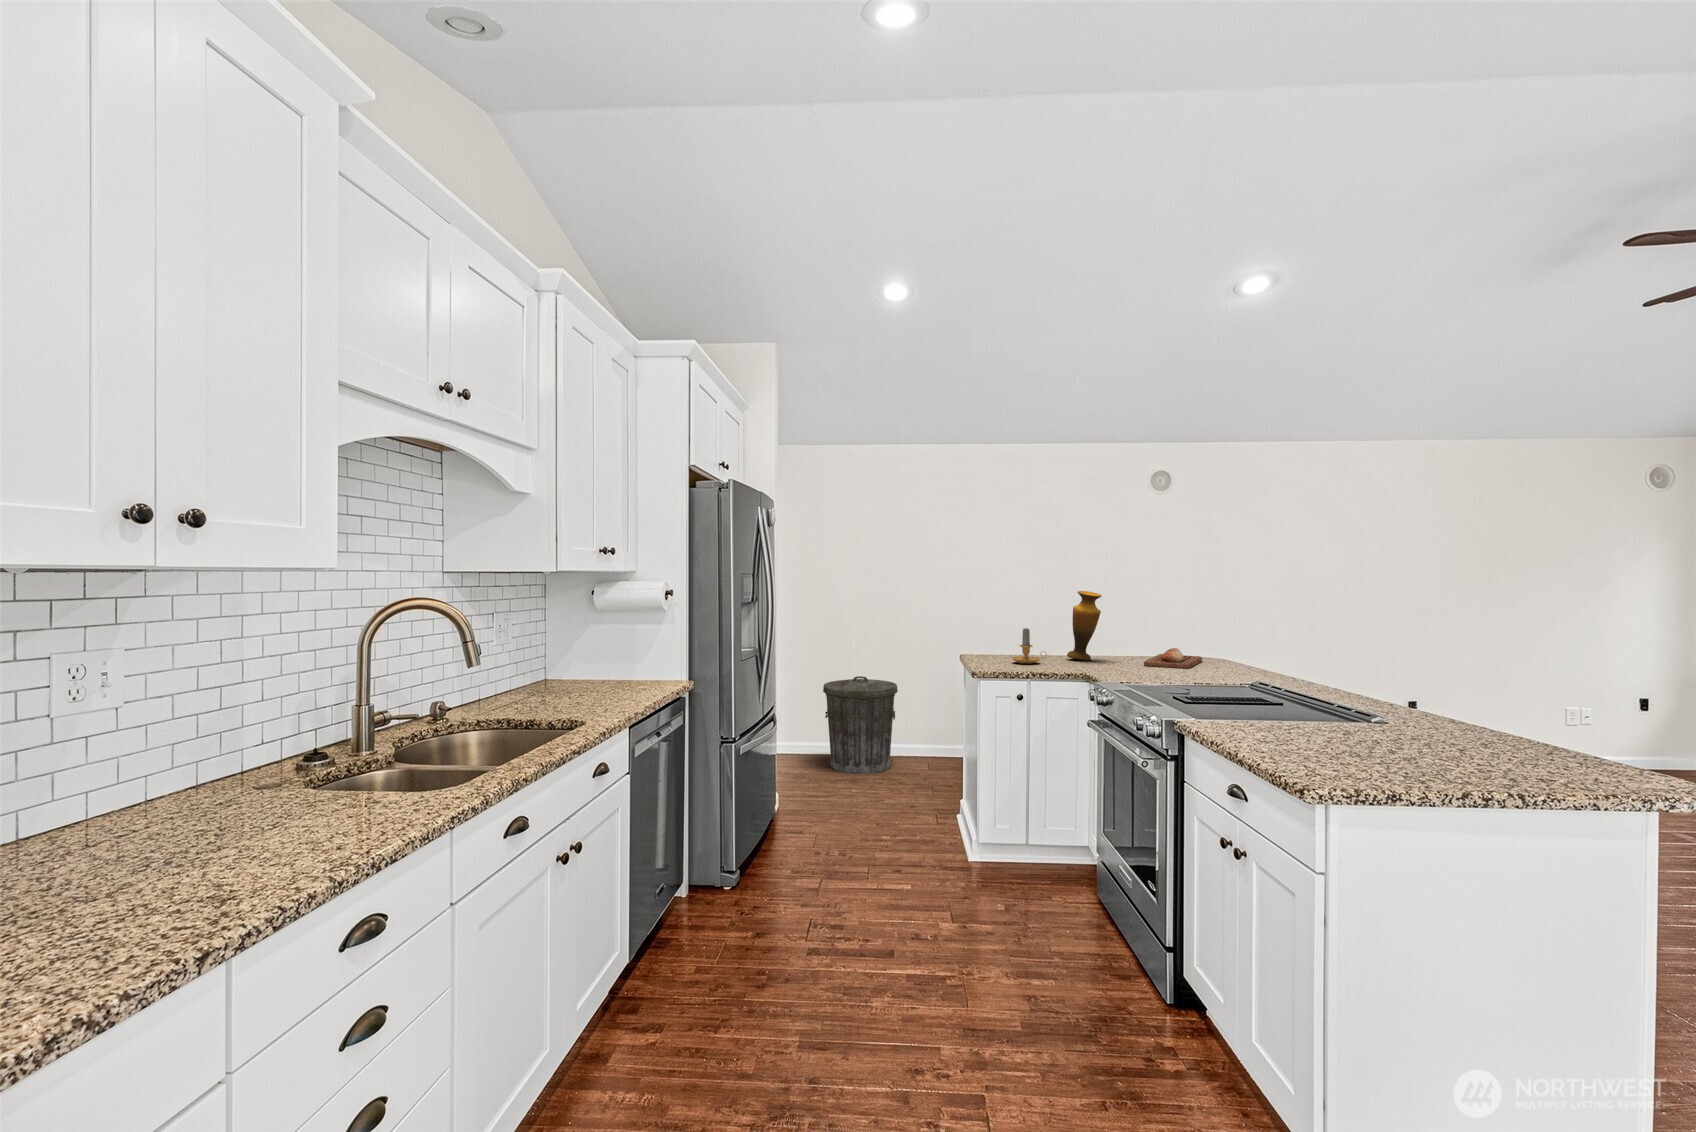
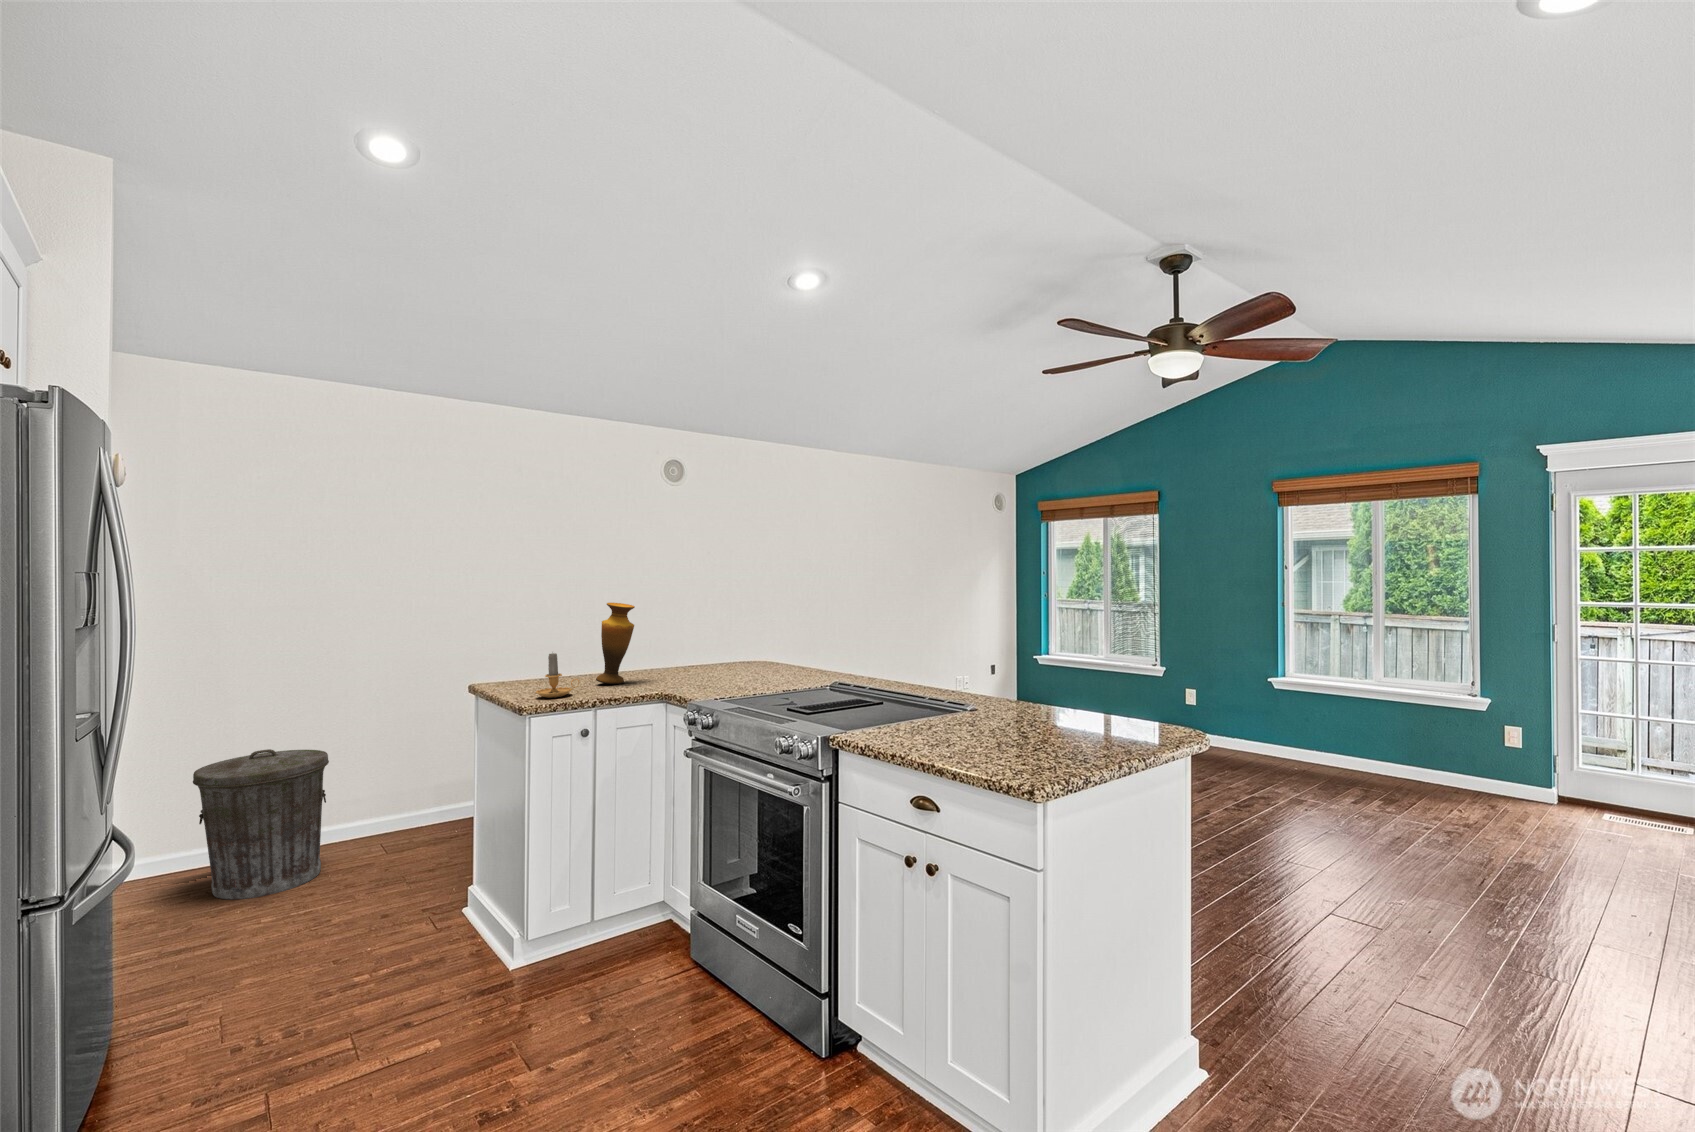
bread loaf: present [1144,648,1202,669] -> none [688,658,735,681]

